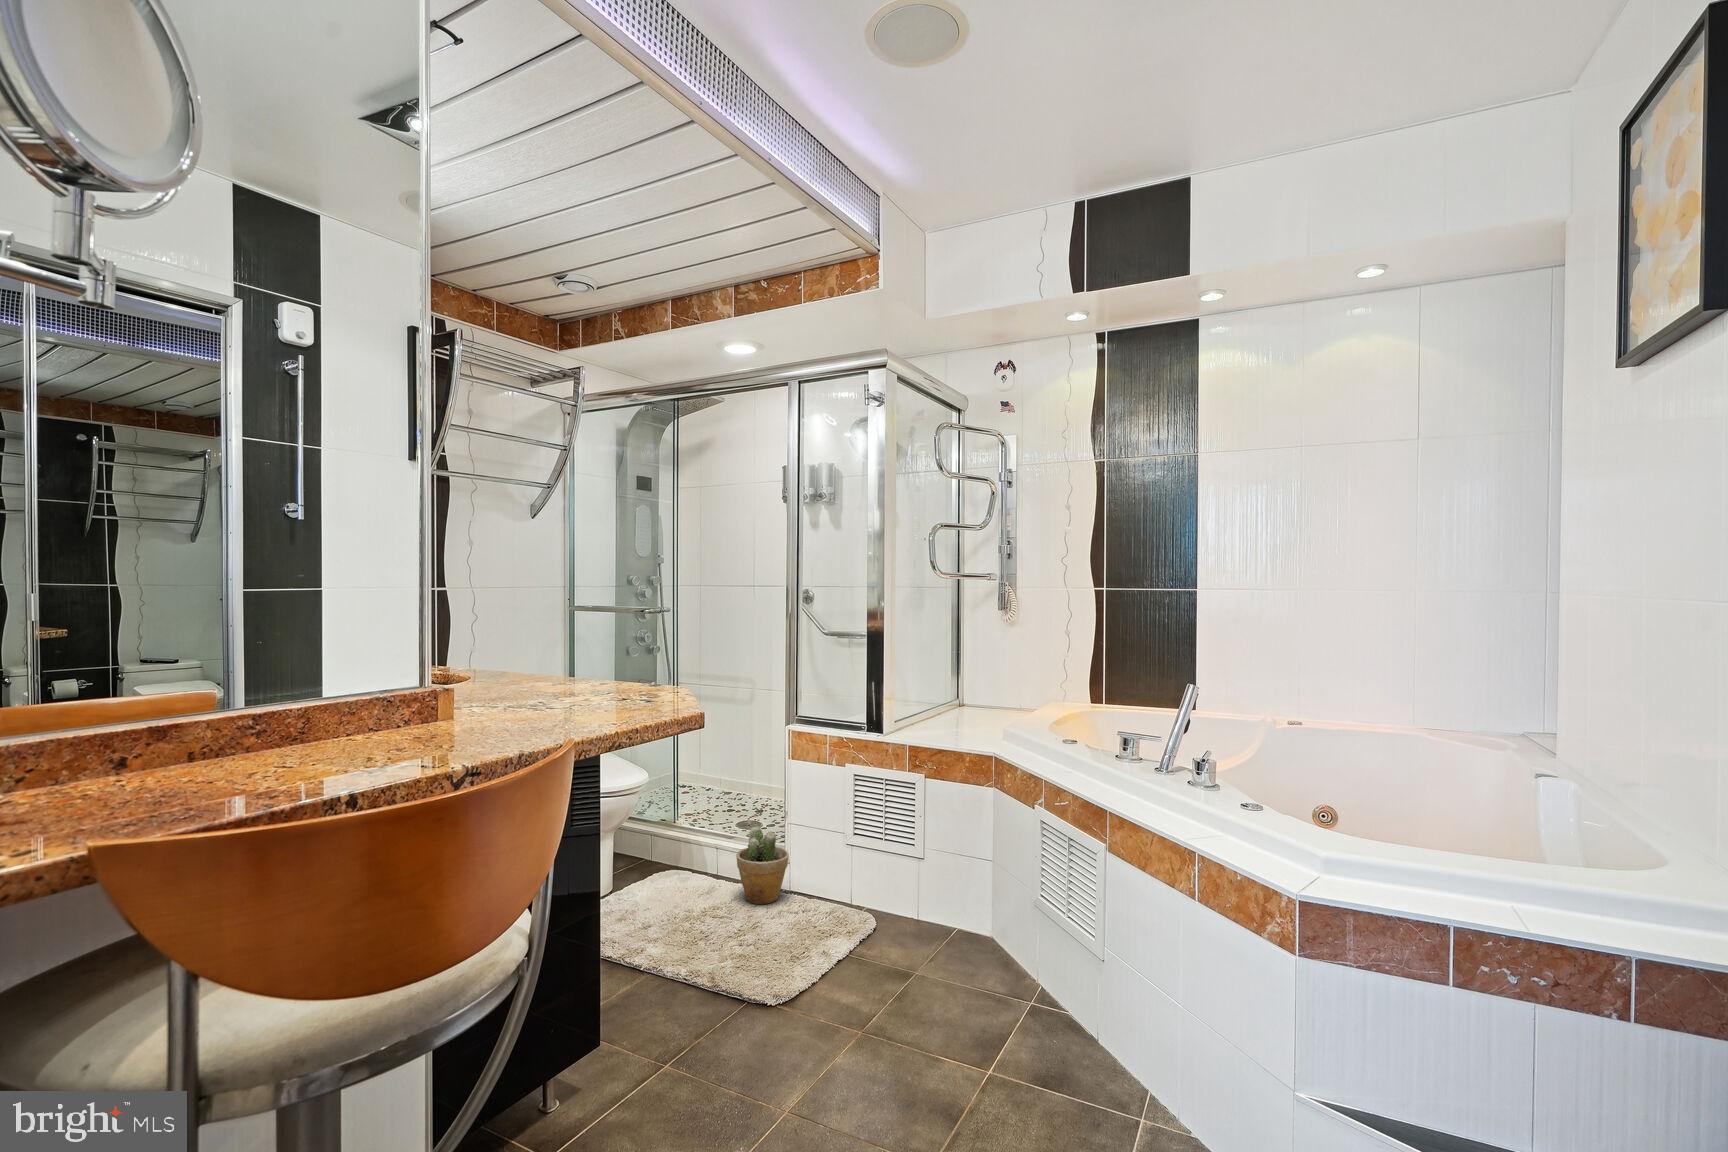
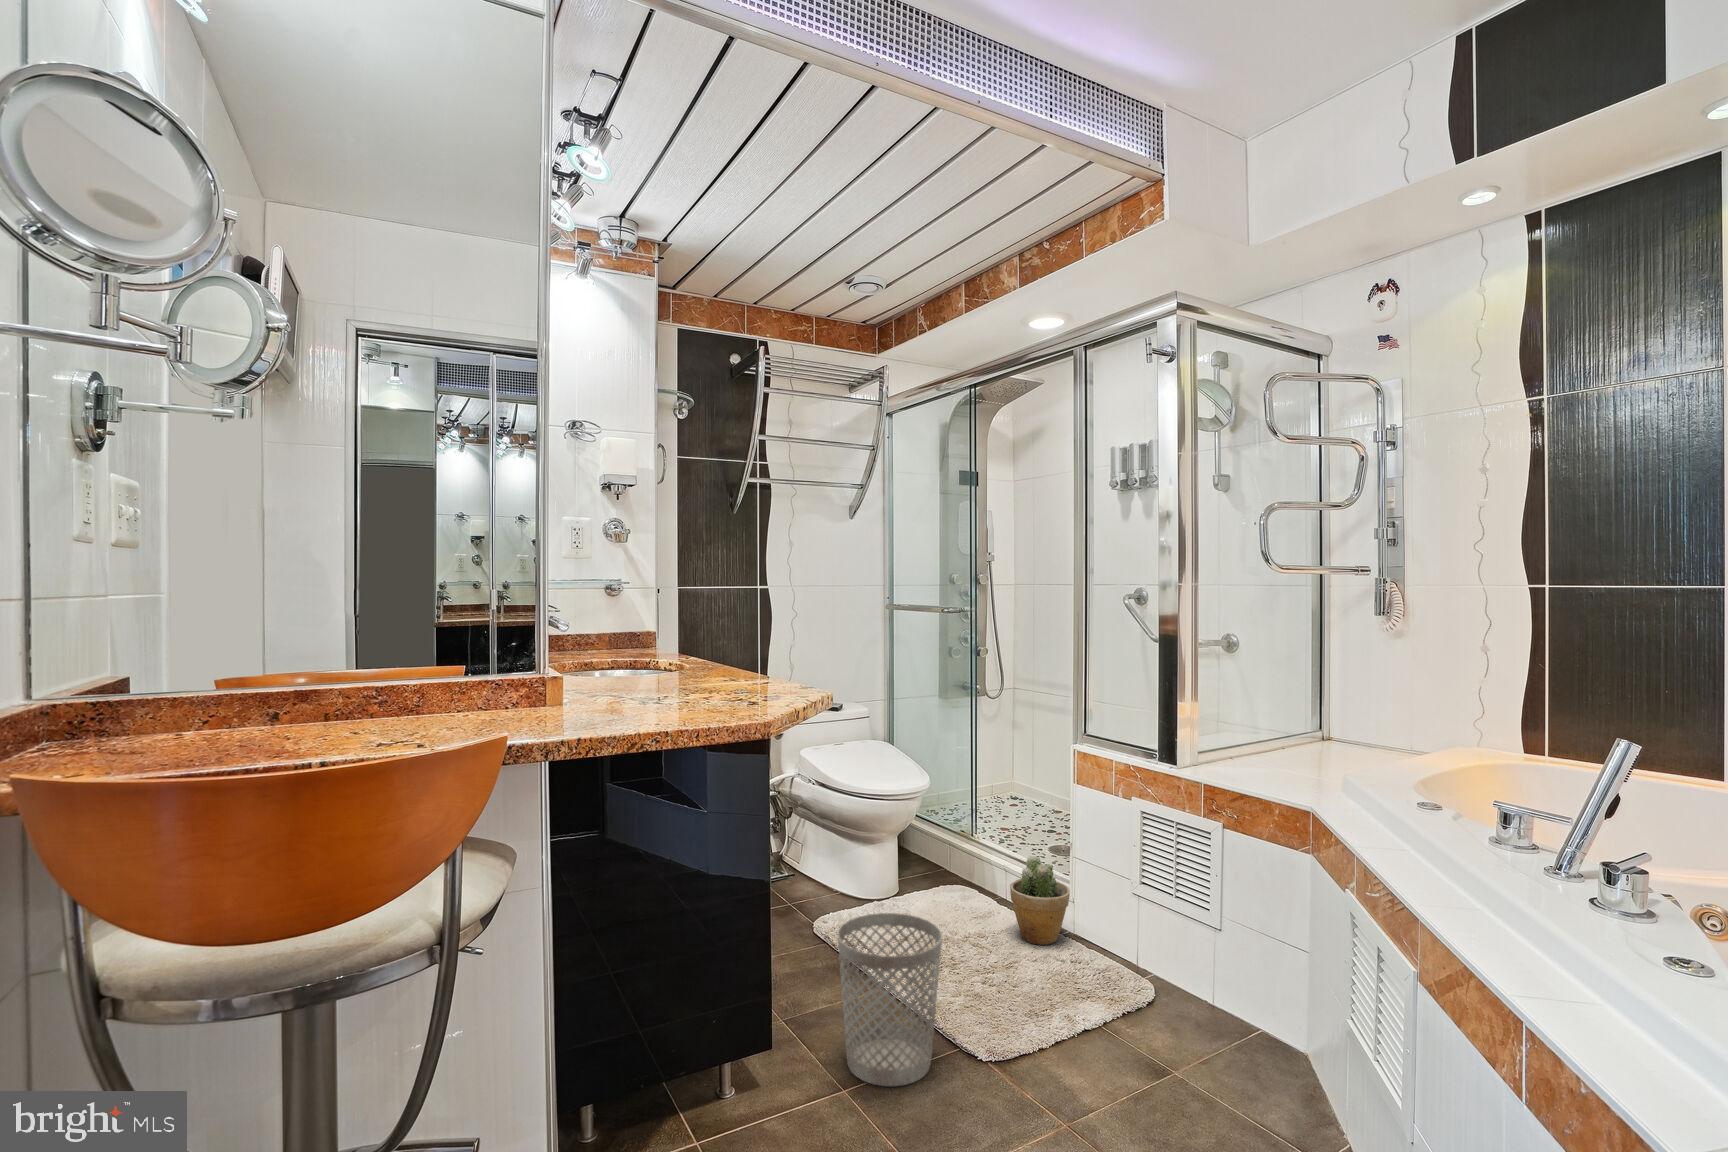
wastebasket: none [654,894,754,1057] -> present [838,913,942,1086]

